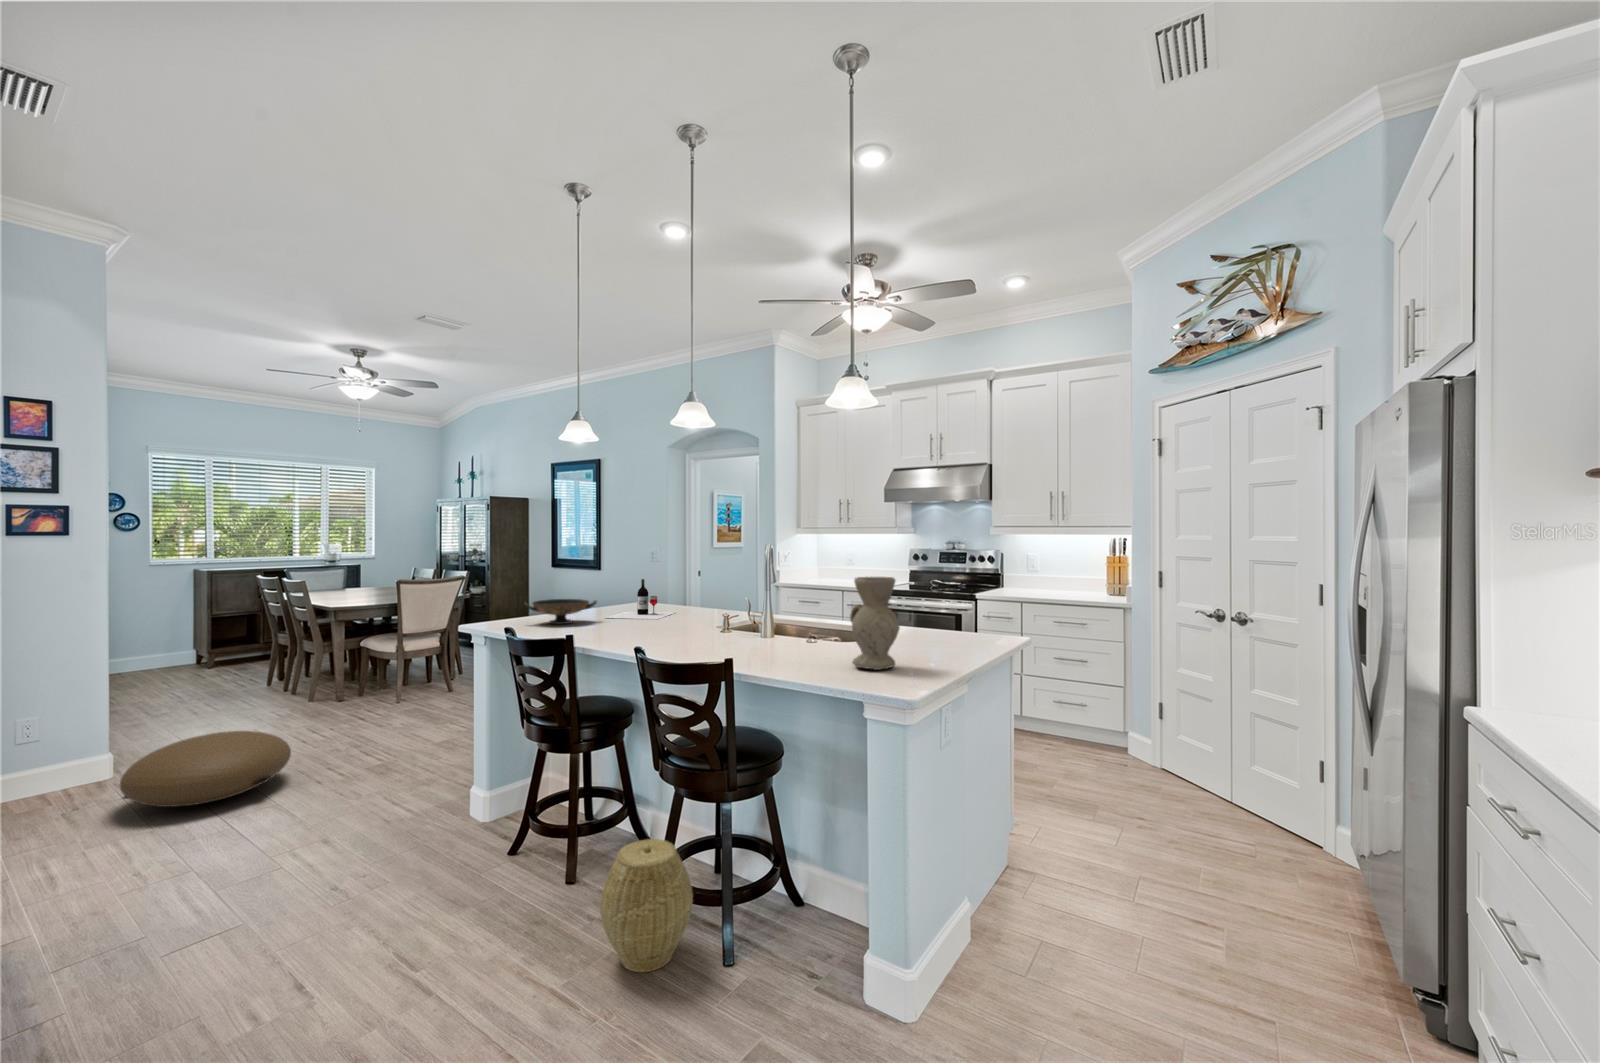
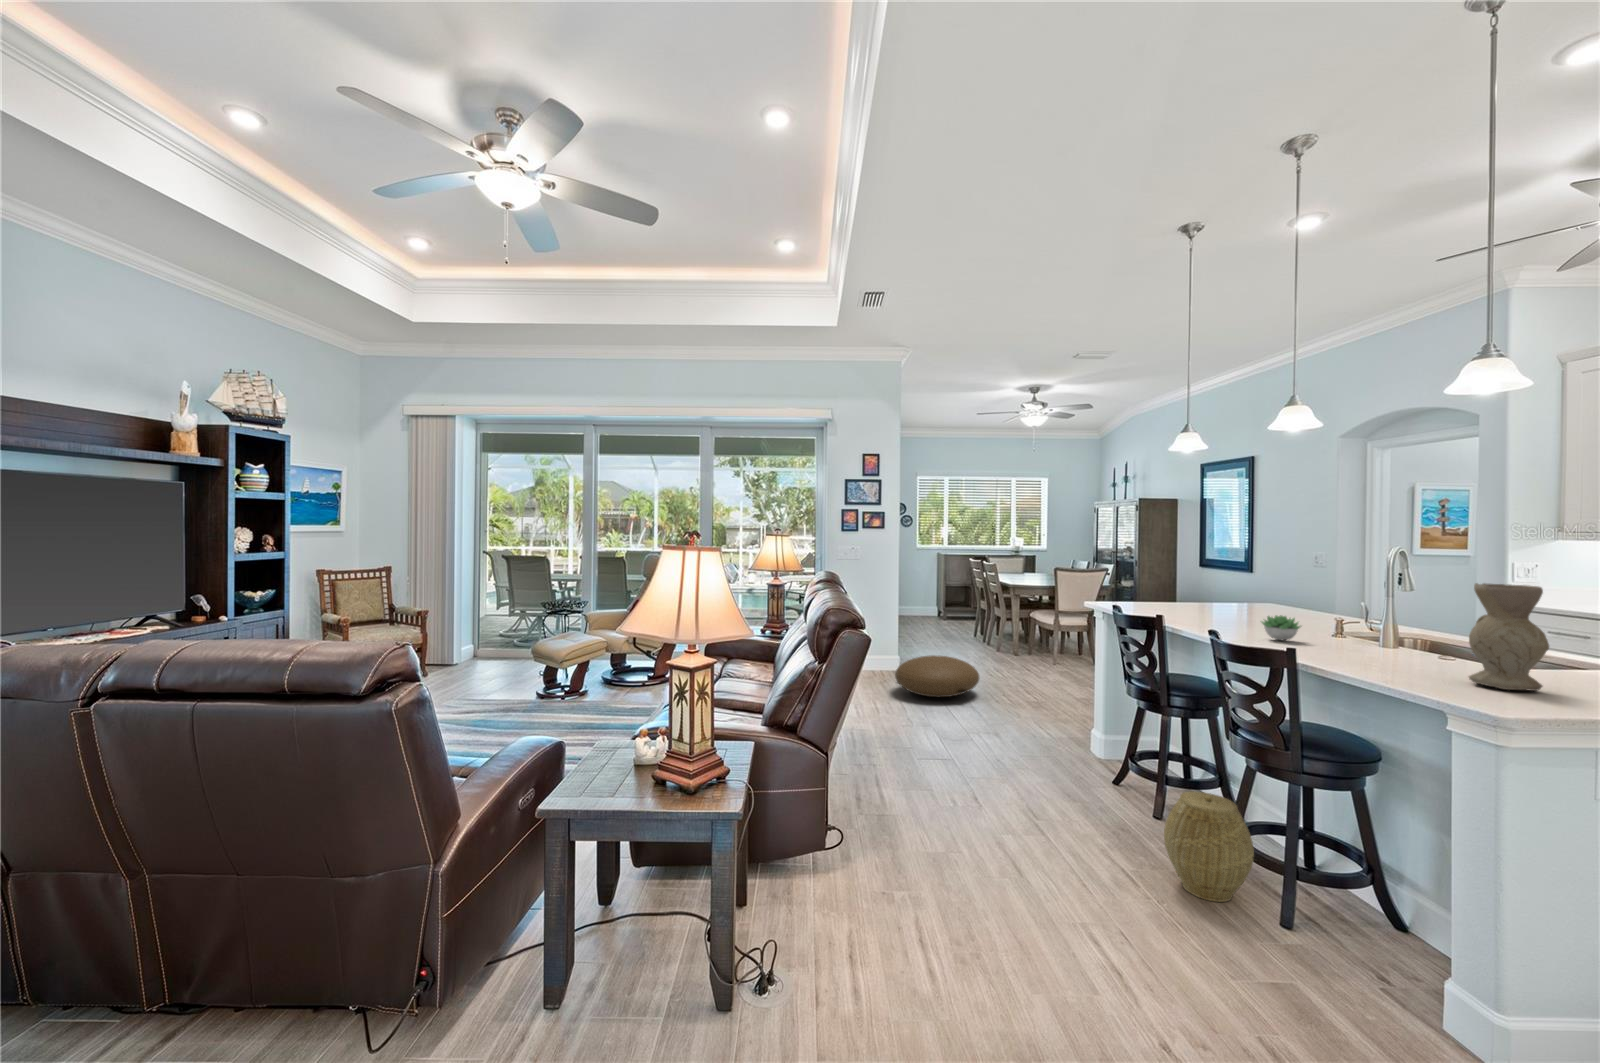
wine bottle: present [605,579,674,619] -> none [1216,577,1303,617]
decorative bowl: present [524,599,597,624] -> none [1137,588,1207,610]
succulent plant: none [671,620,708,647] -> present [1262,615,1301,640]

